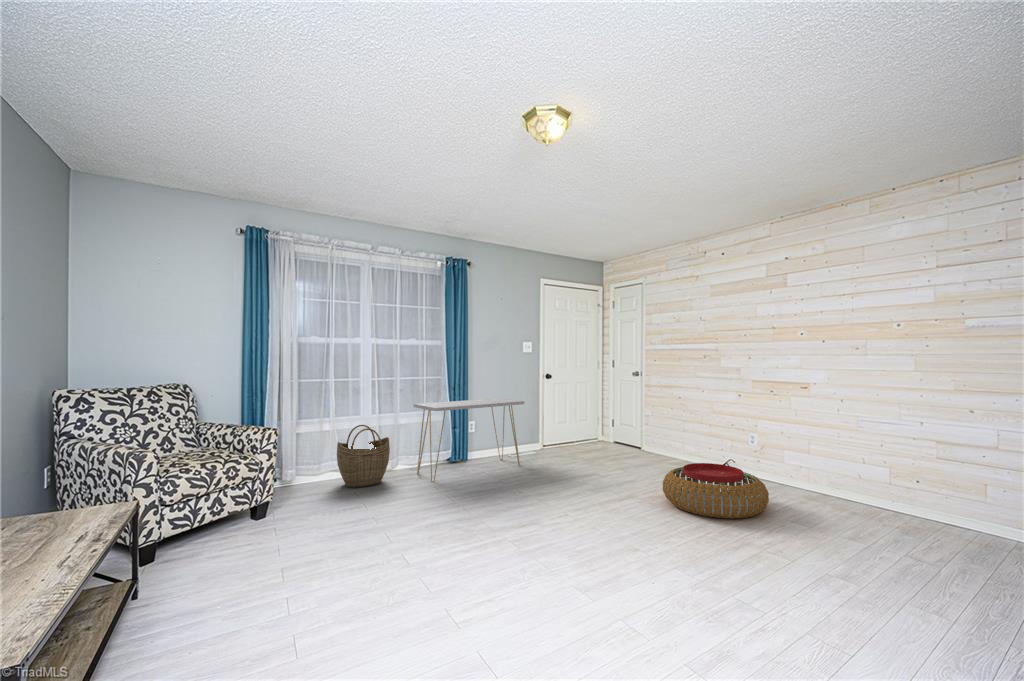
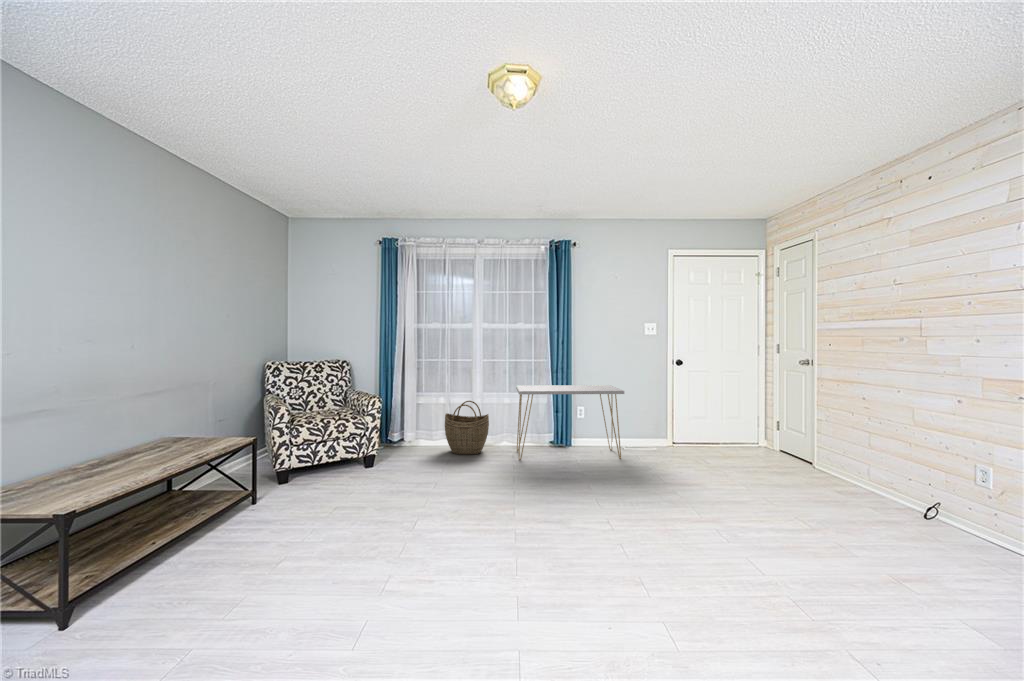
pouf: present [662,463,769,519] -> none [719,492,874,580]

